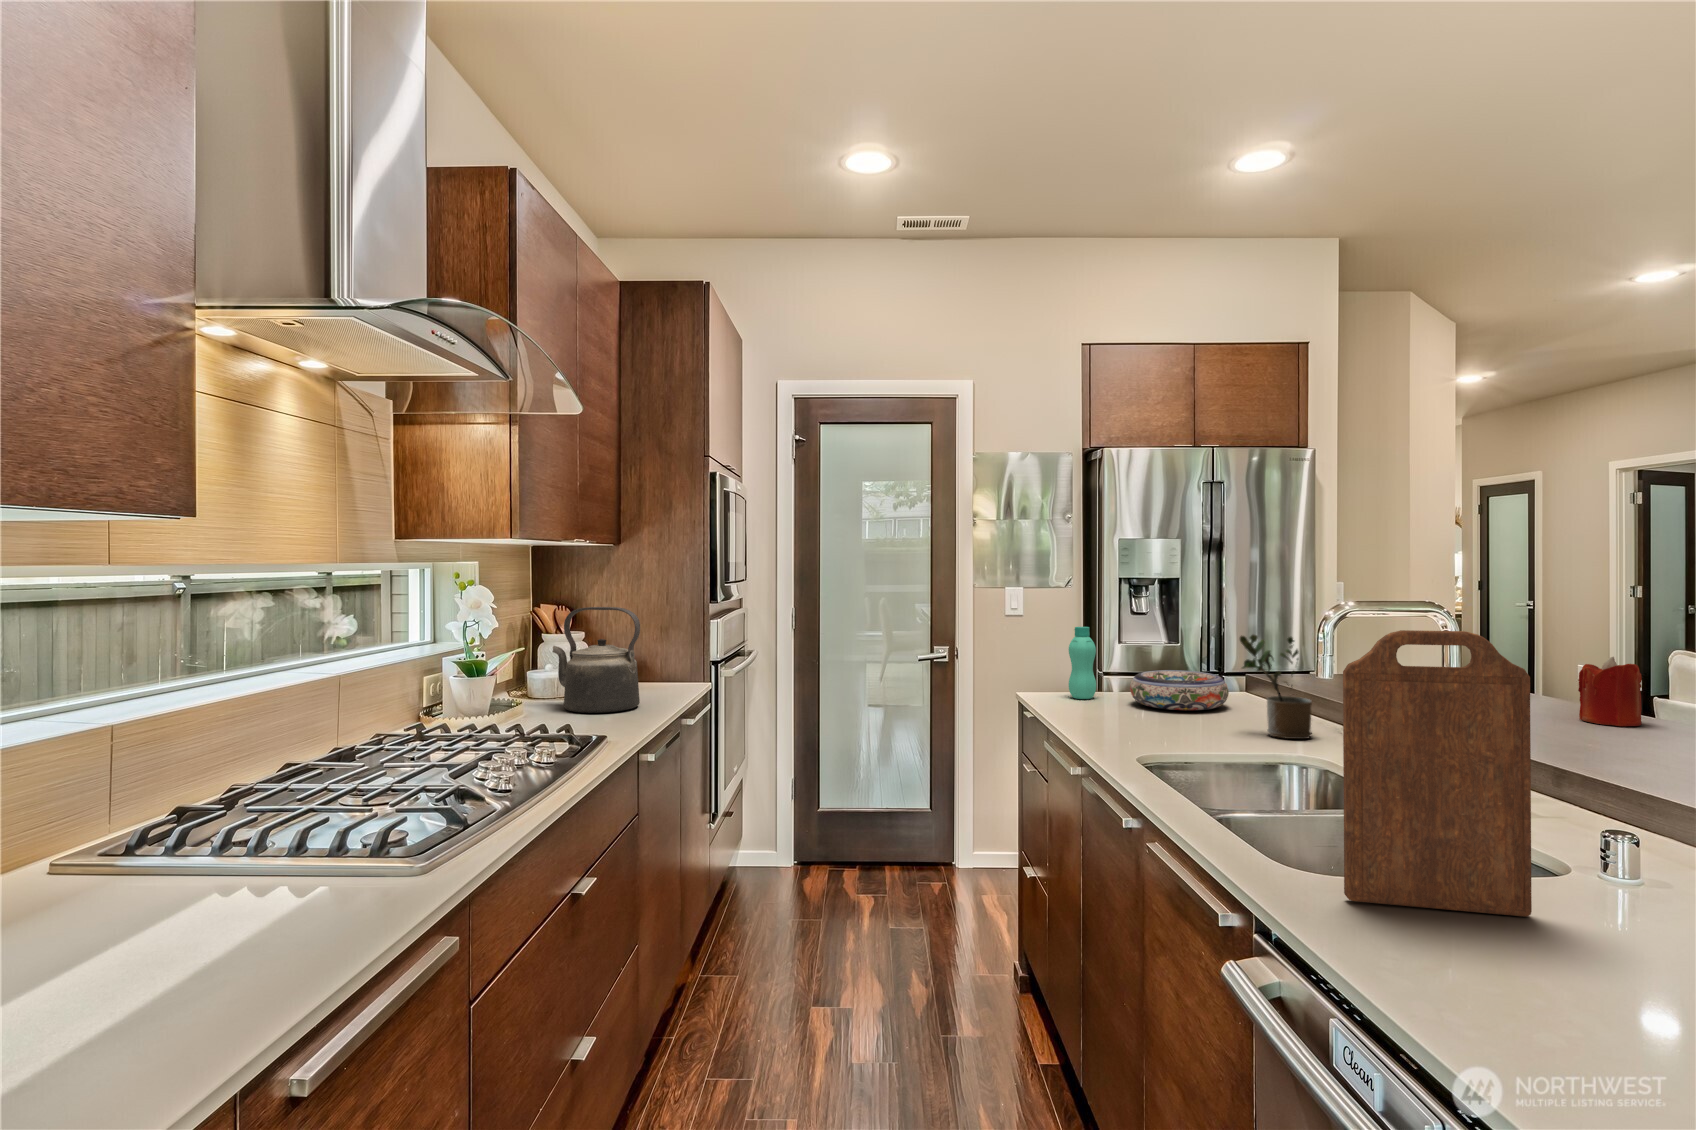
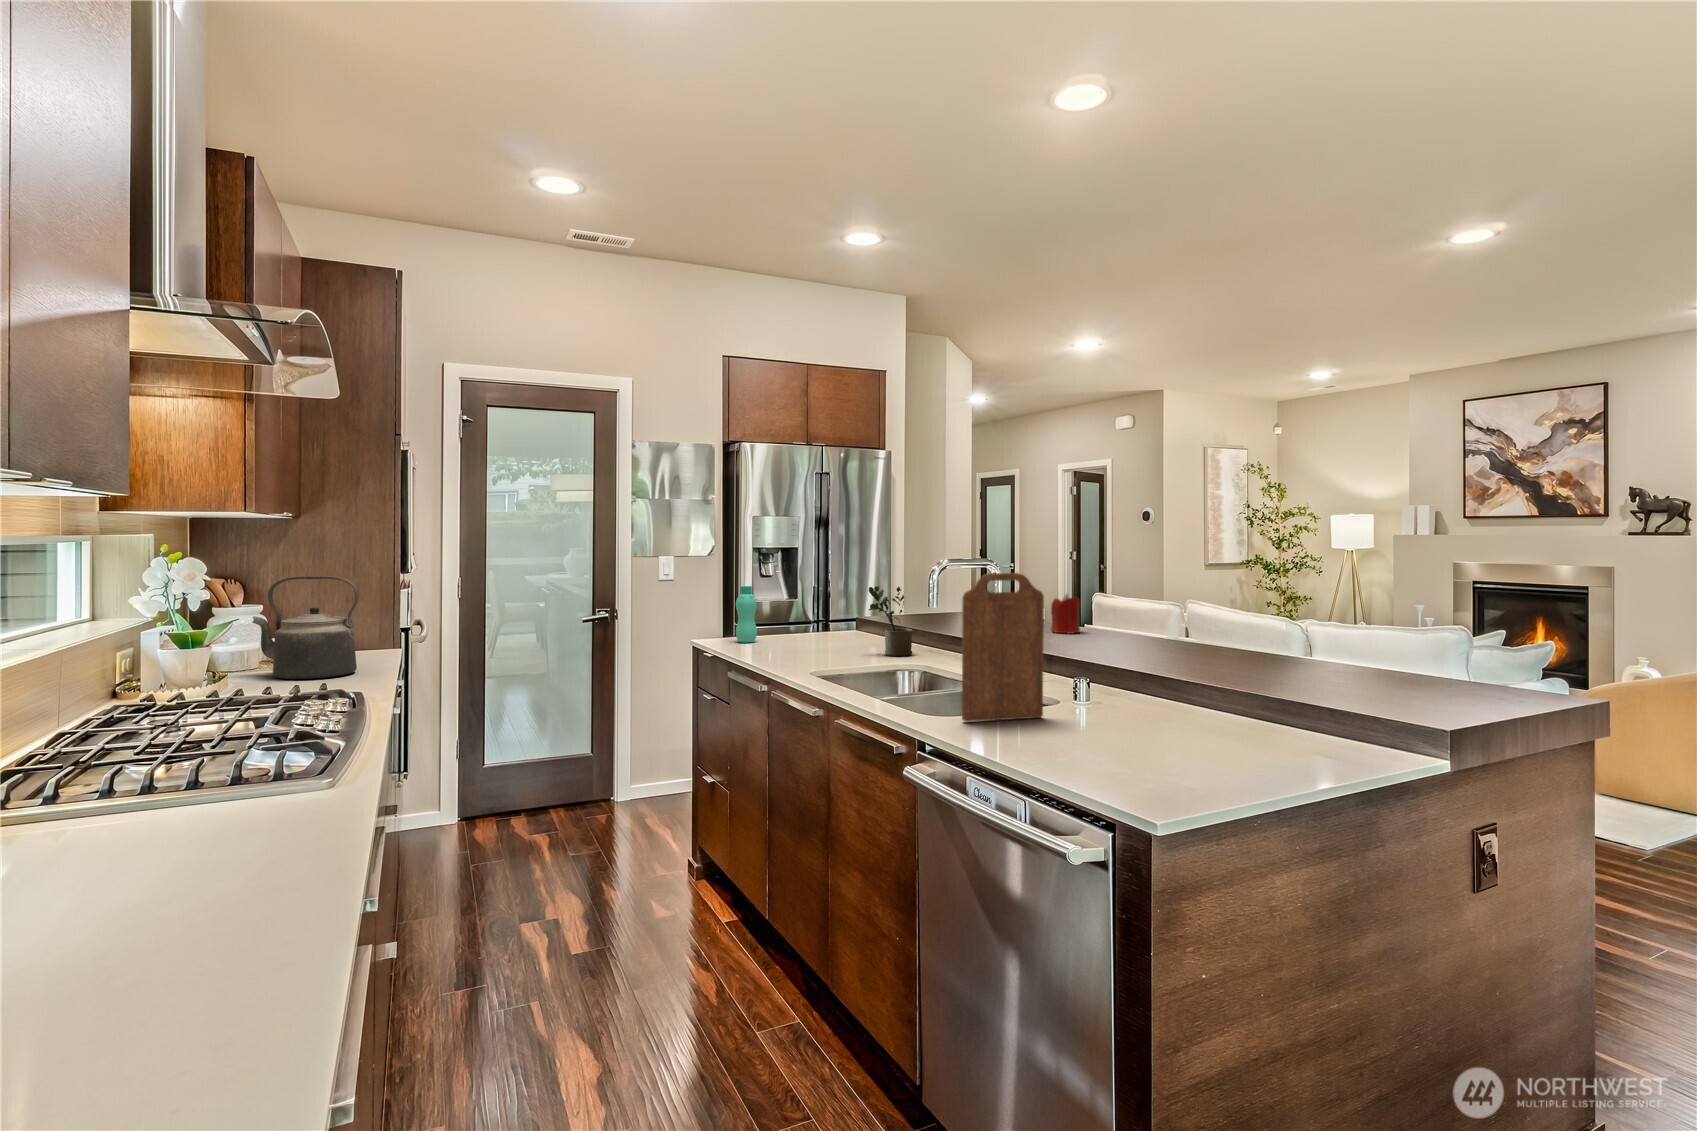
bowl: present [1130,670,1229,710] -> none [784,617,852,645]

